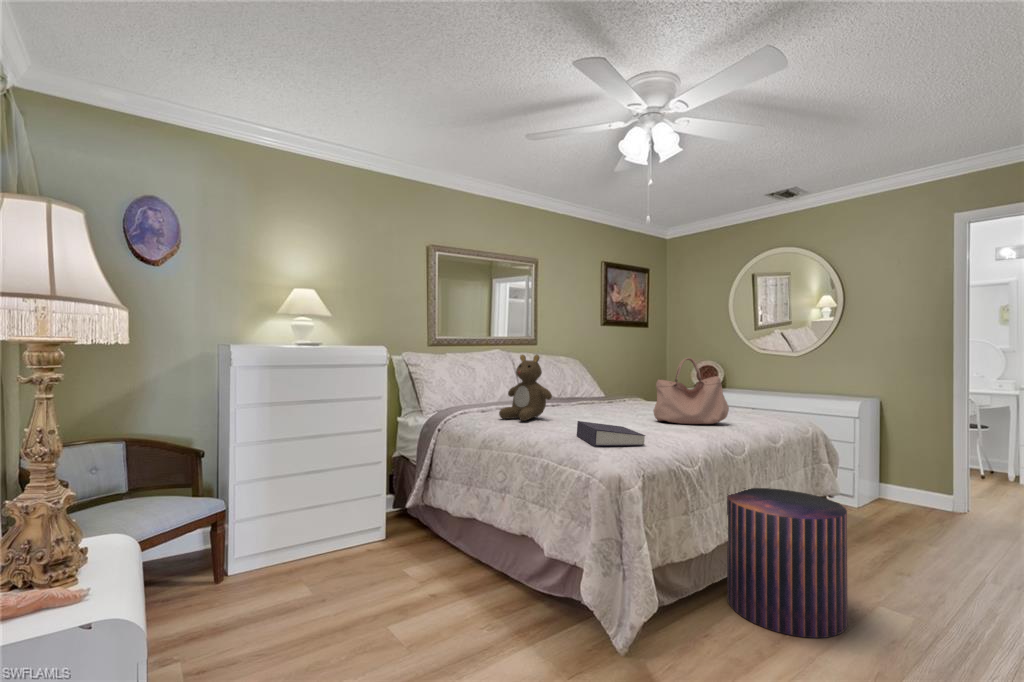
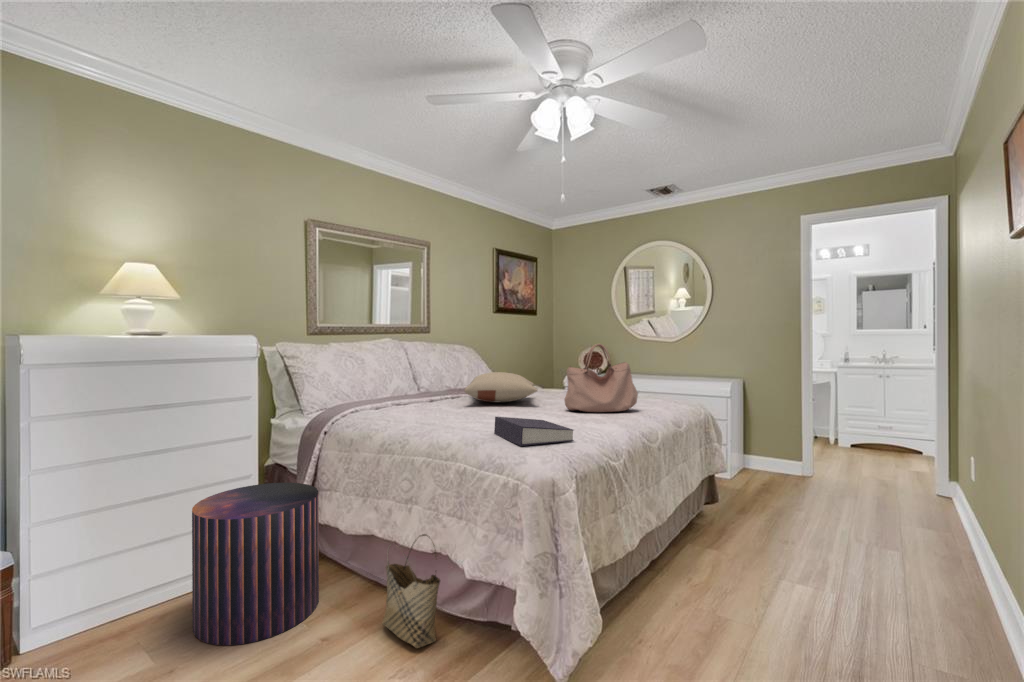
teddy bear: present [499,355,552,421] -> none [399,343,459,418]
pillow: none [560,383,630,411] -> present [465,372,537,403]
pouf: present [727,488,848,638] -> present [192,483,319,645]
woven basket: none [479,519,526,611] -> present [382,534,440,648]

